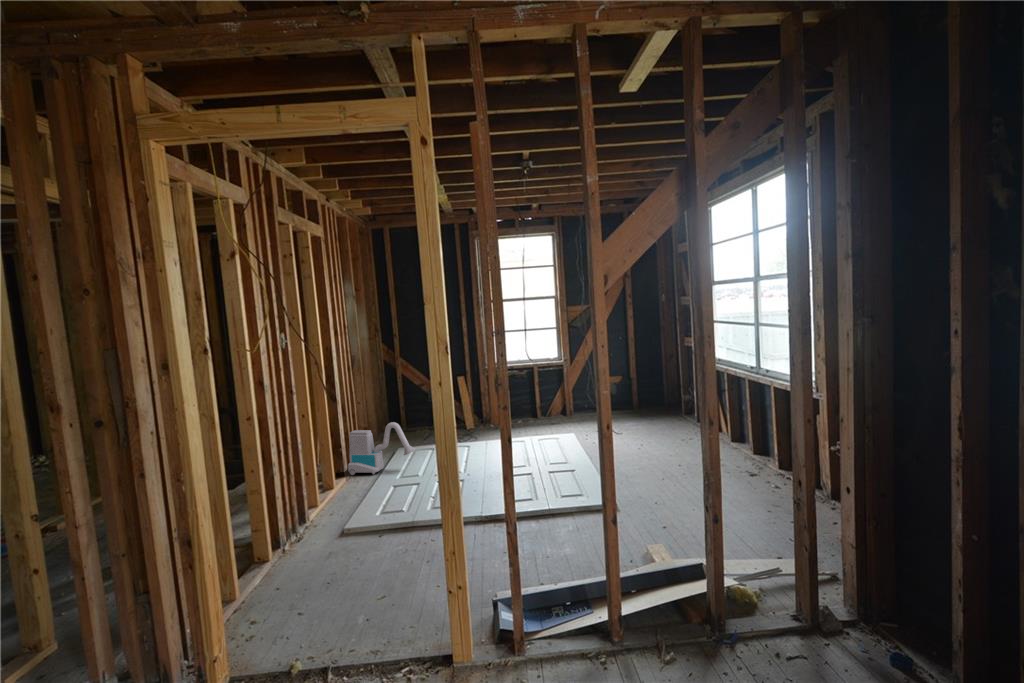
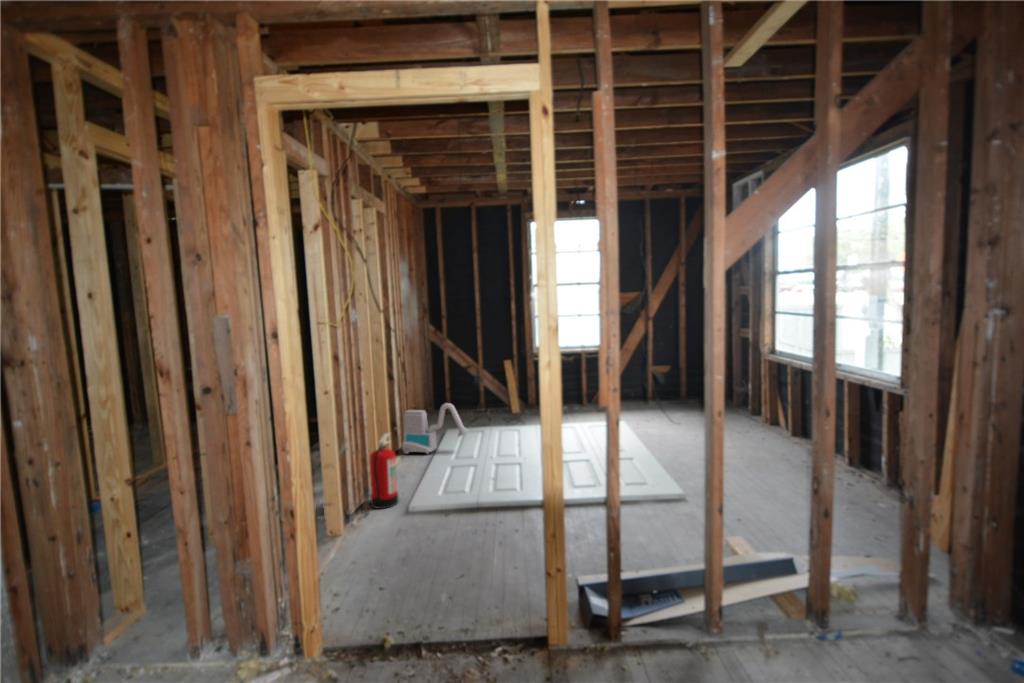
fire extinguisher: none [304,455,335,533] -> present [370,433,399,509]

